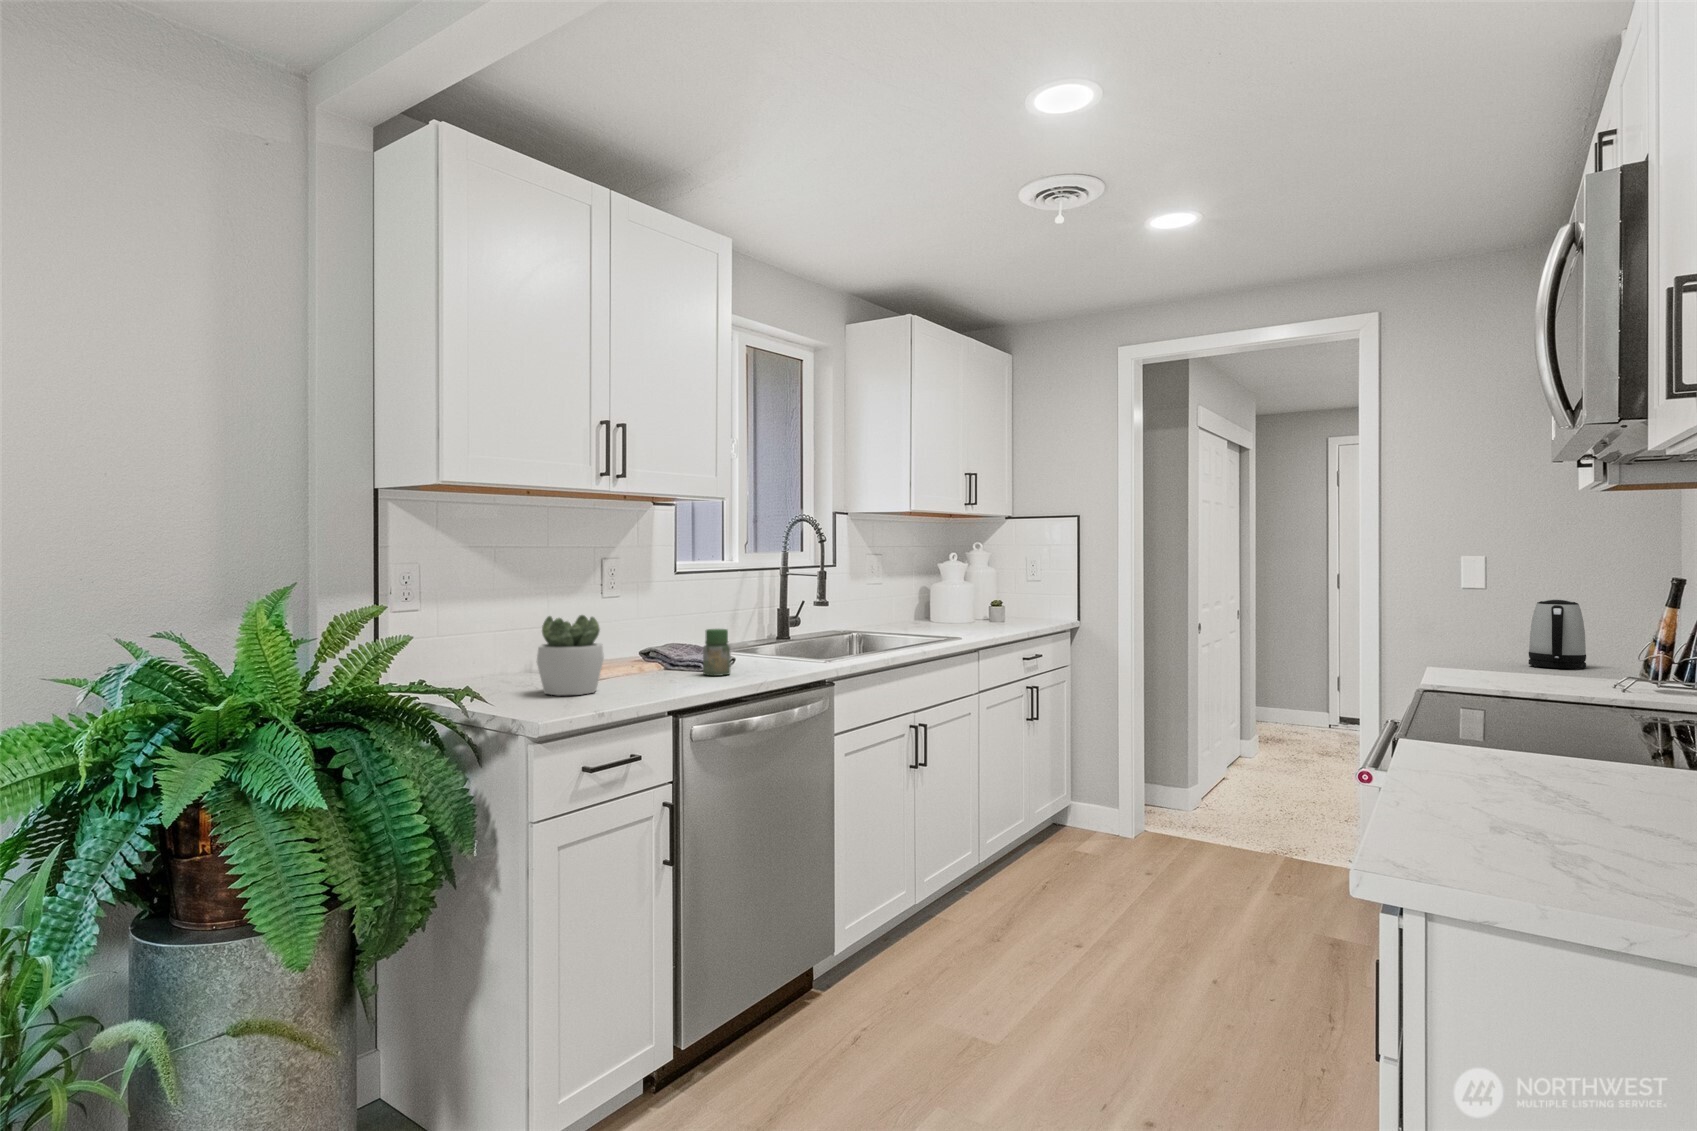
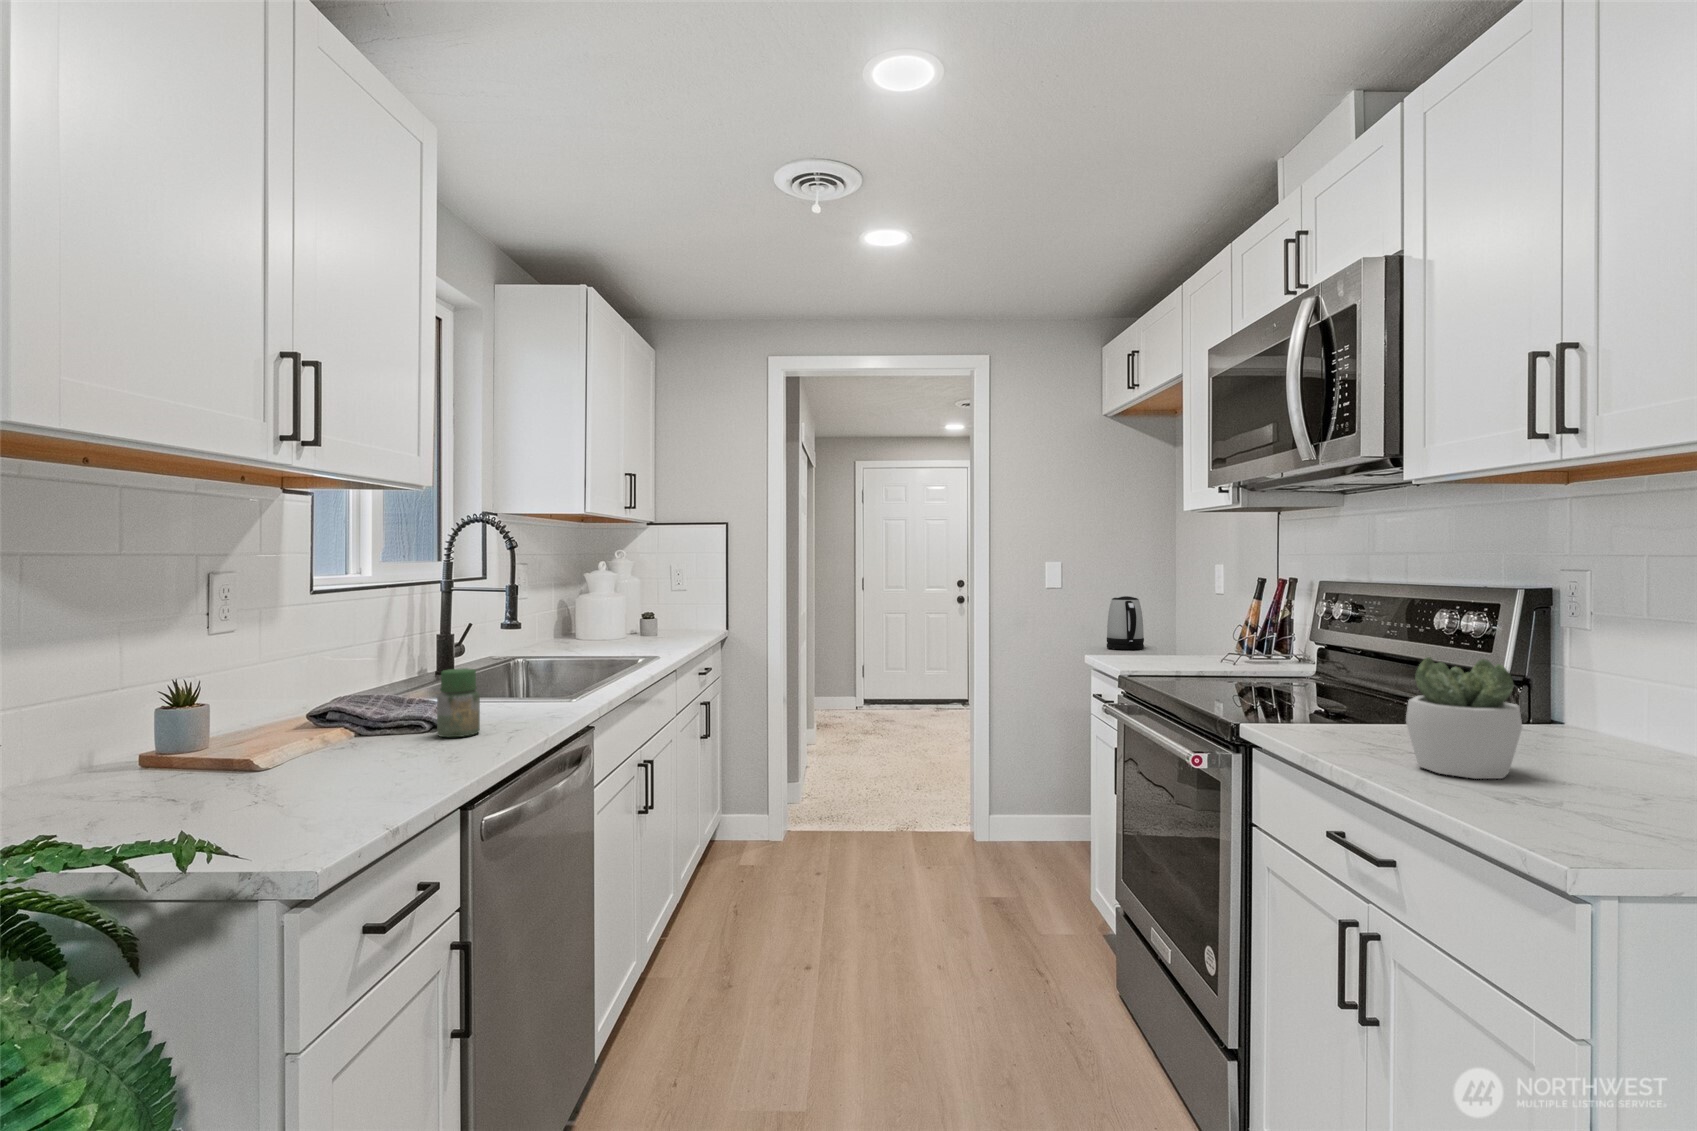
succulent plant: present [537,615,604,695] -> present [1406,657,1522,779]

